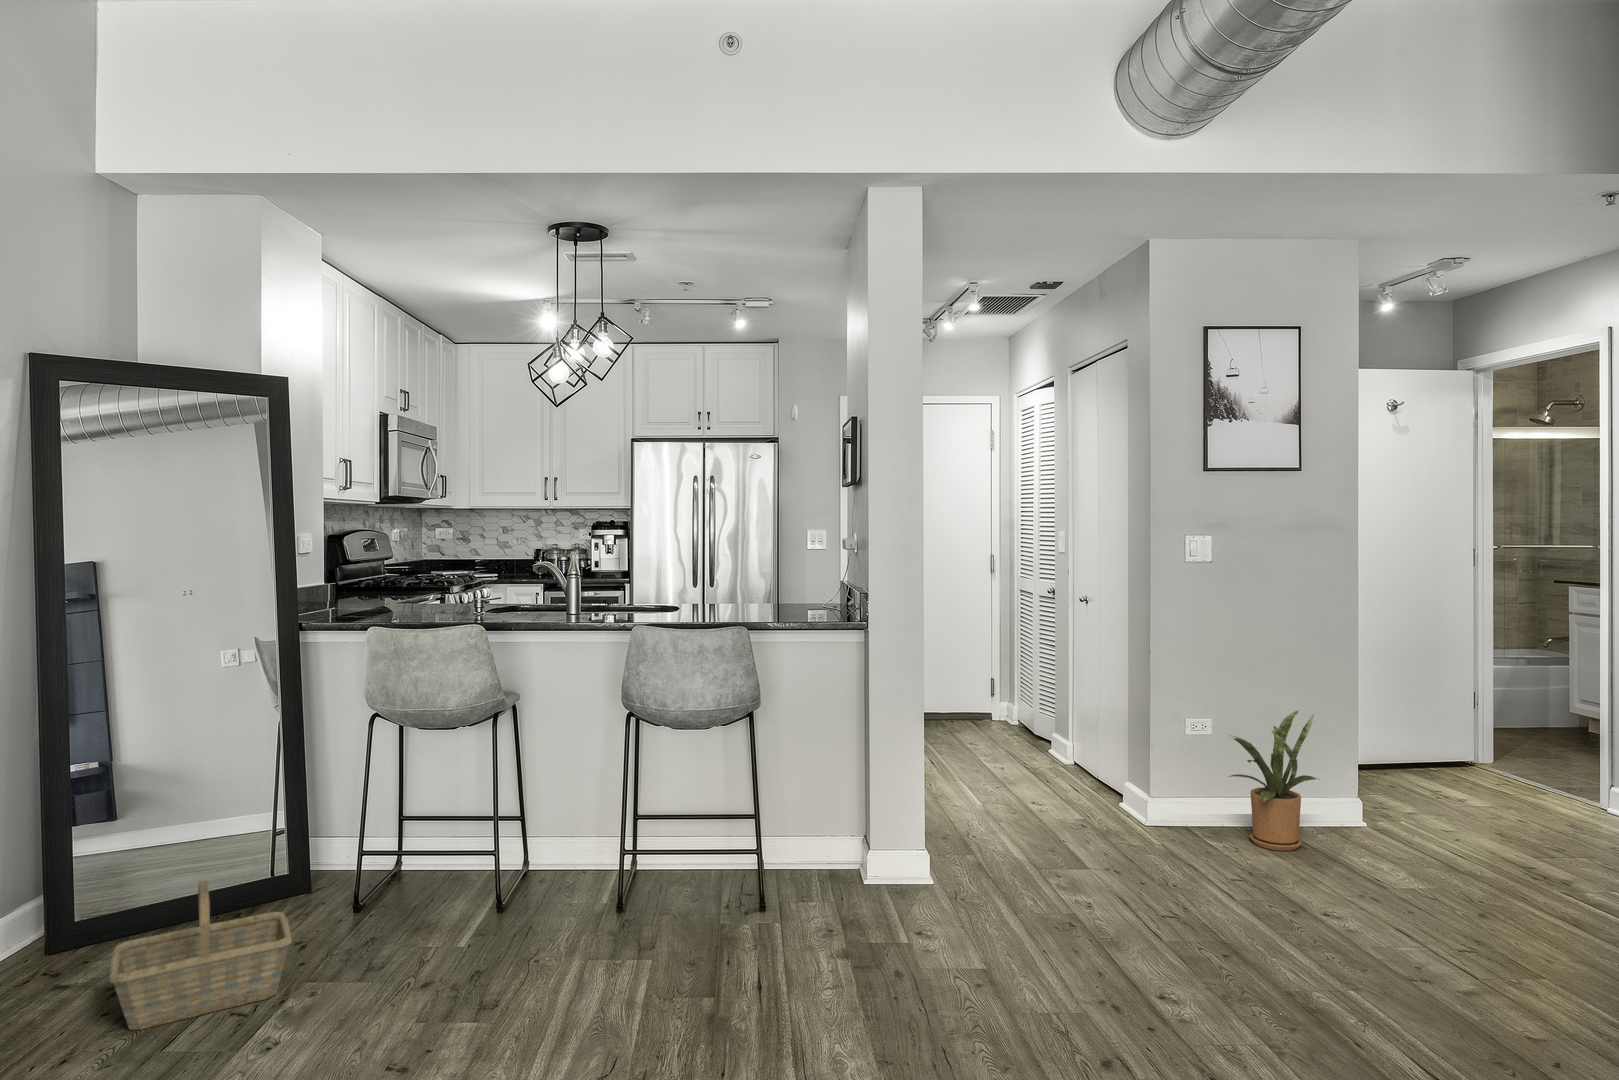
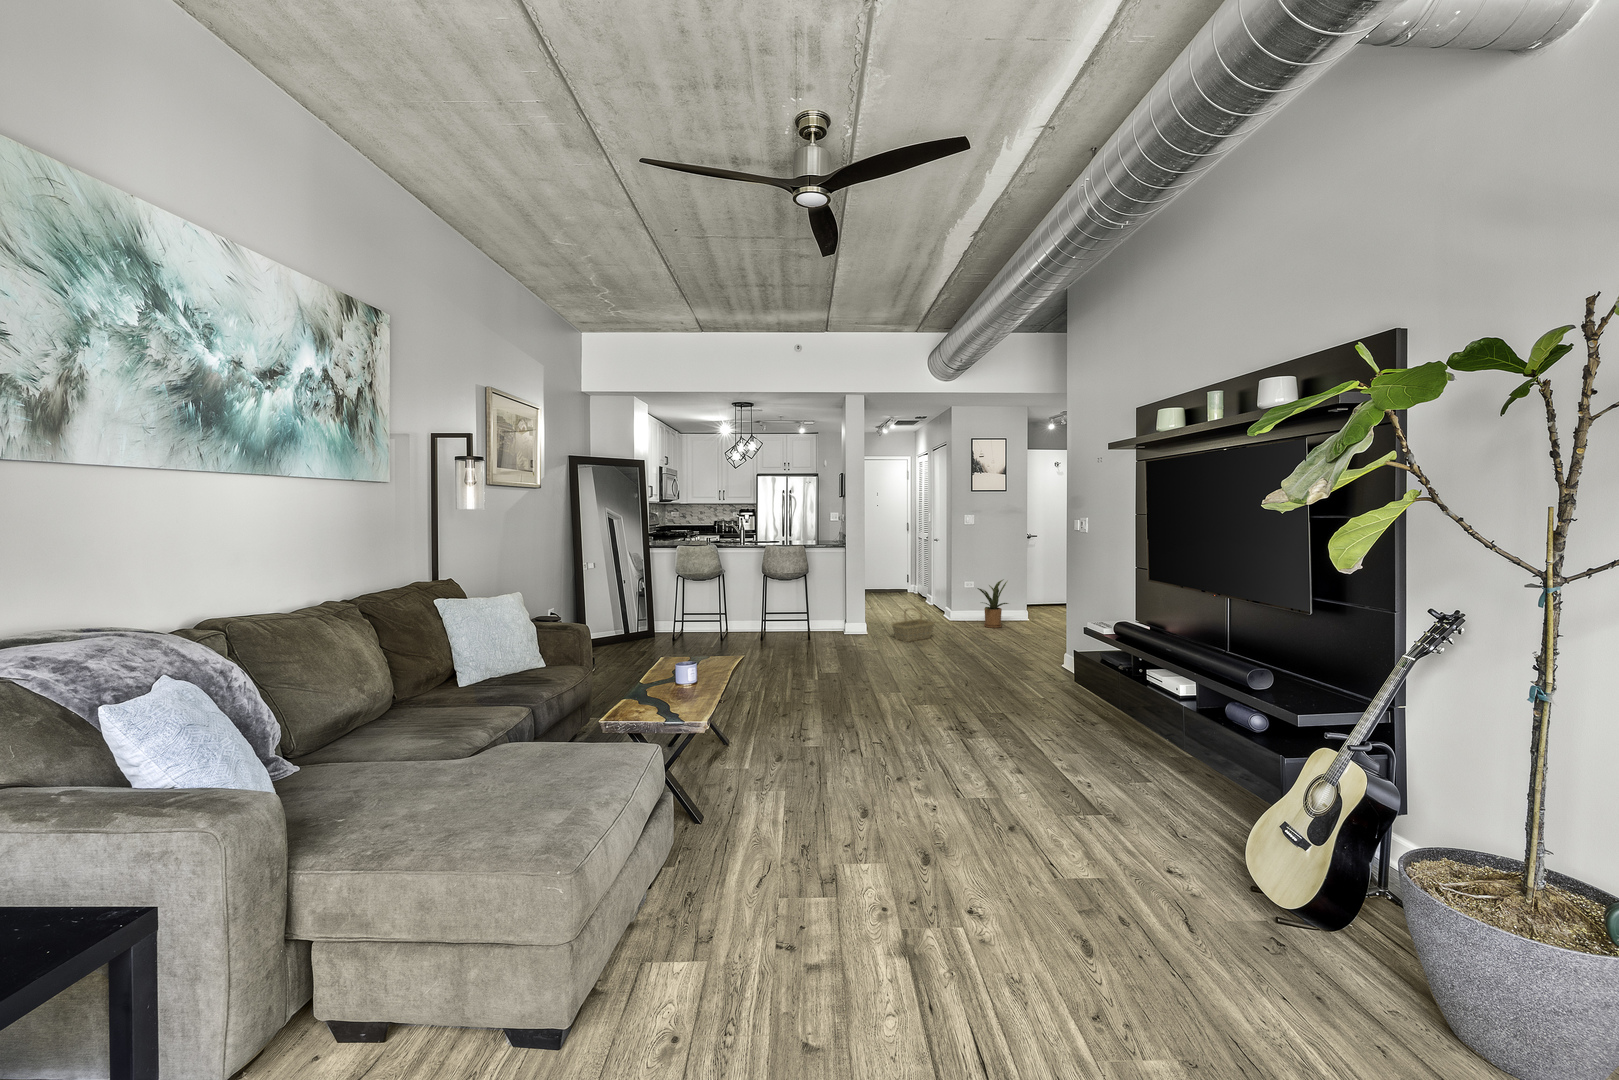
basket: present [110,881,292,1030] -> present [892,610,934,642]

